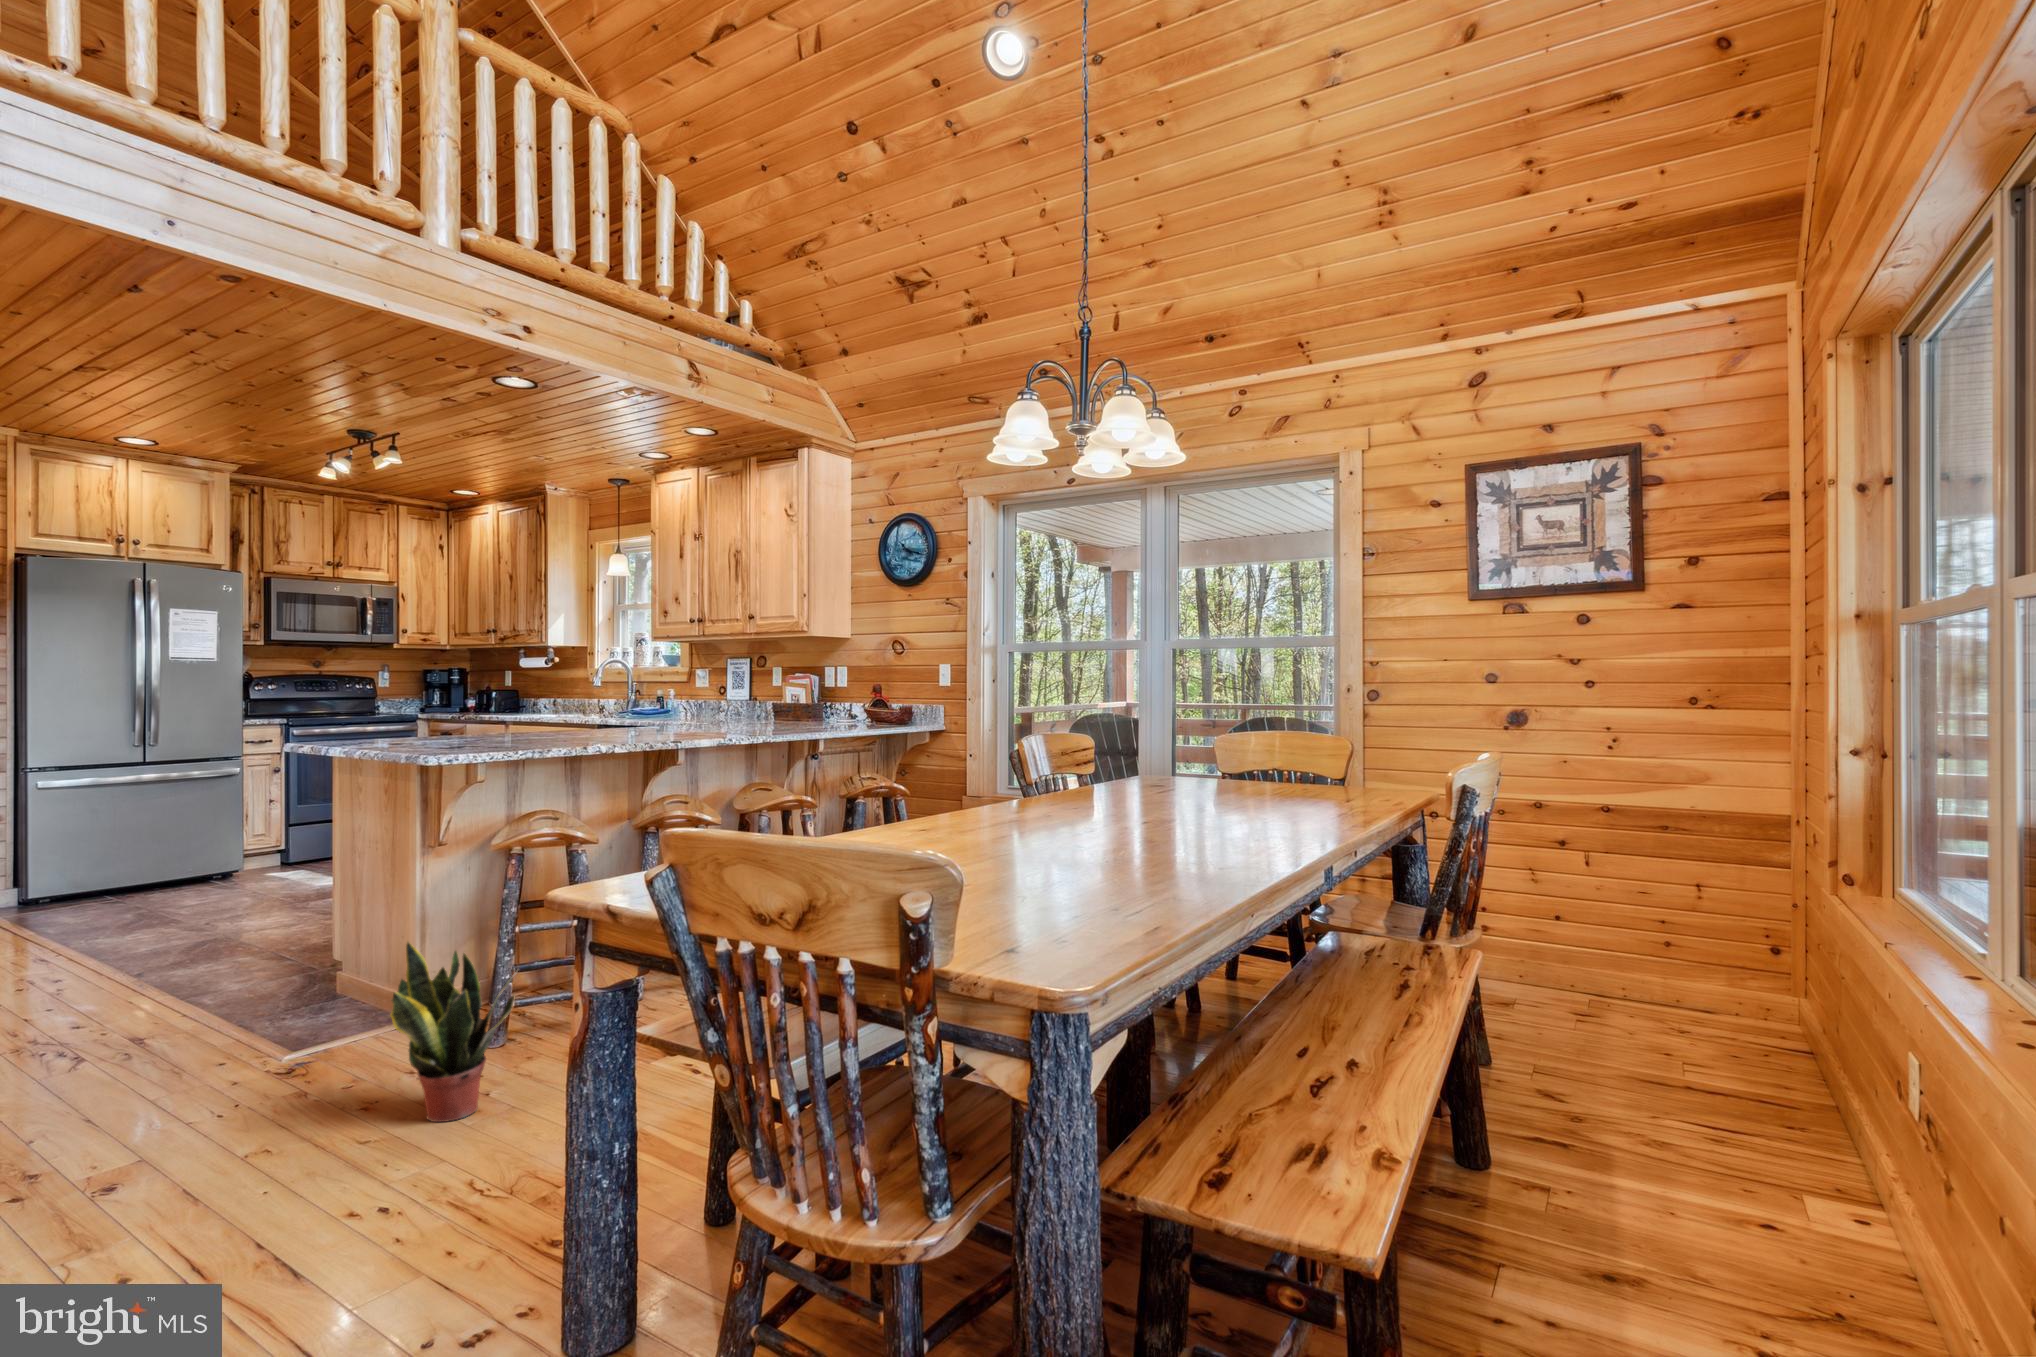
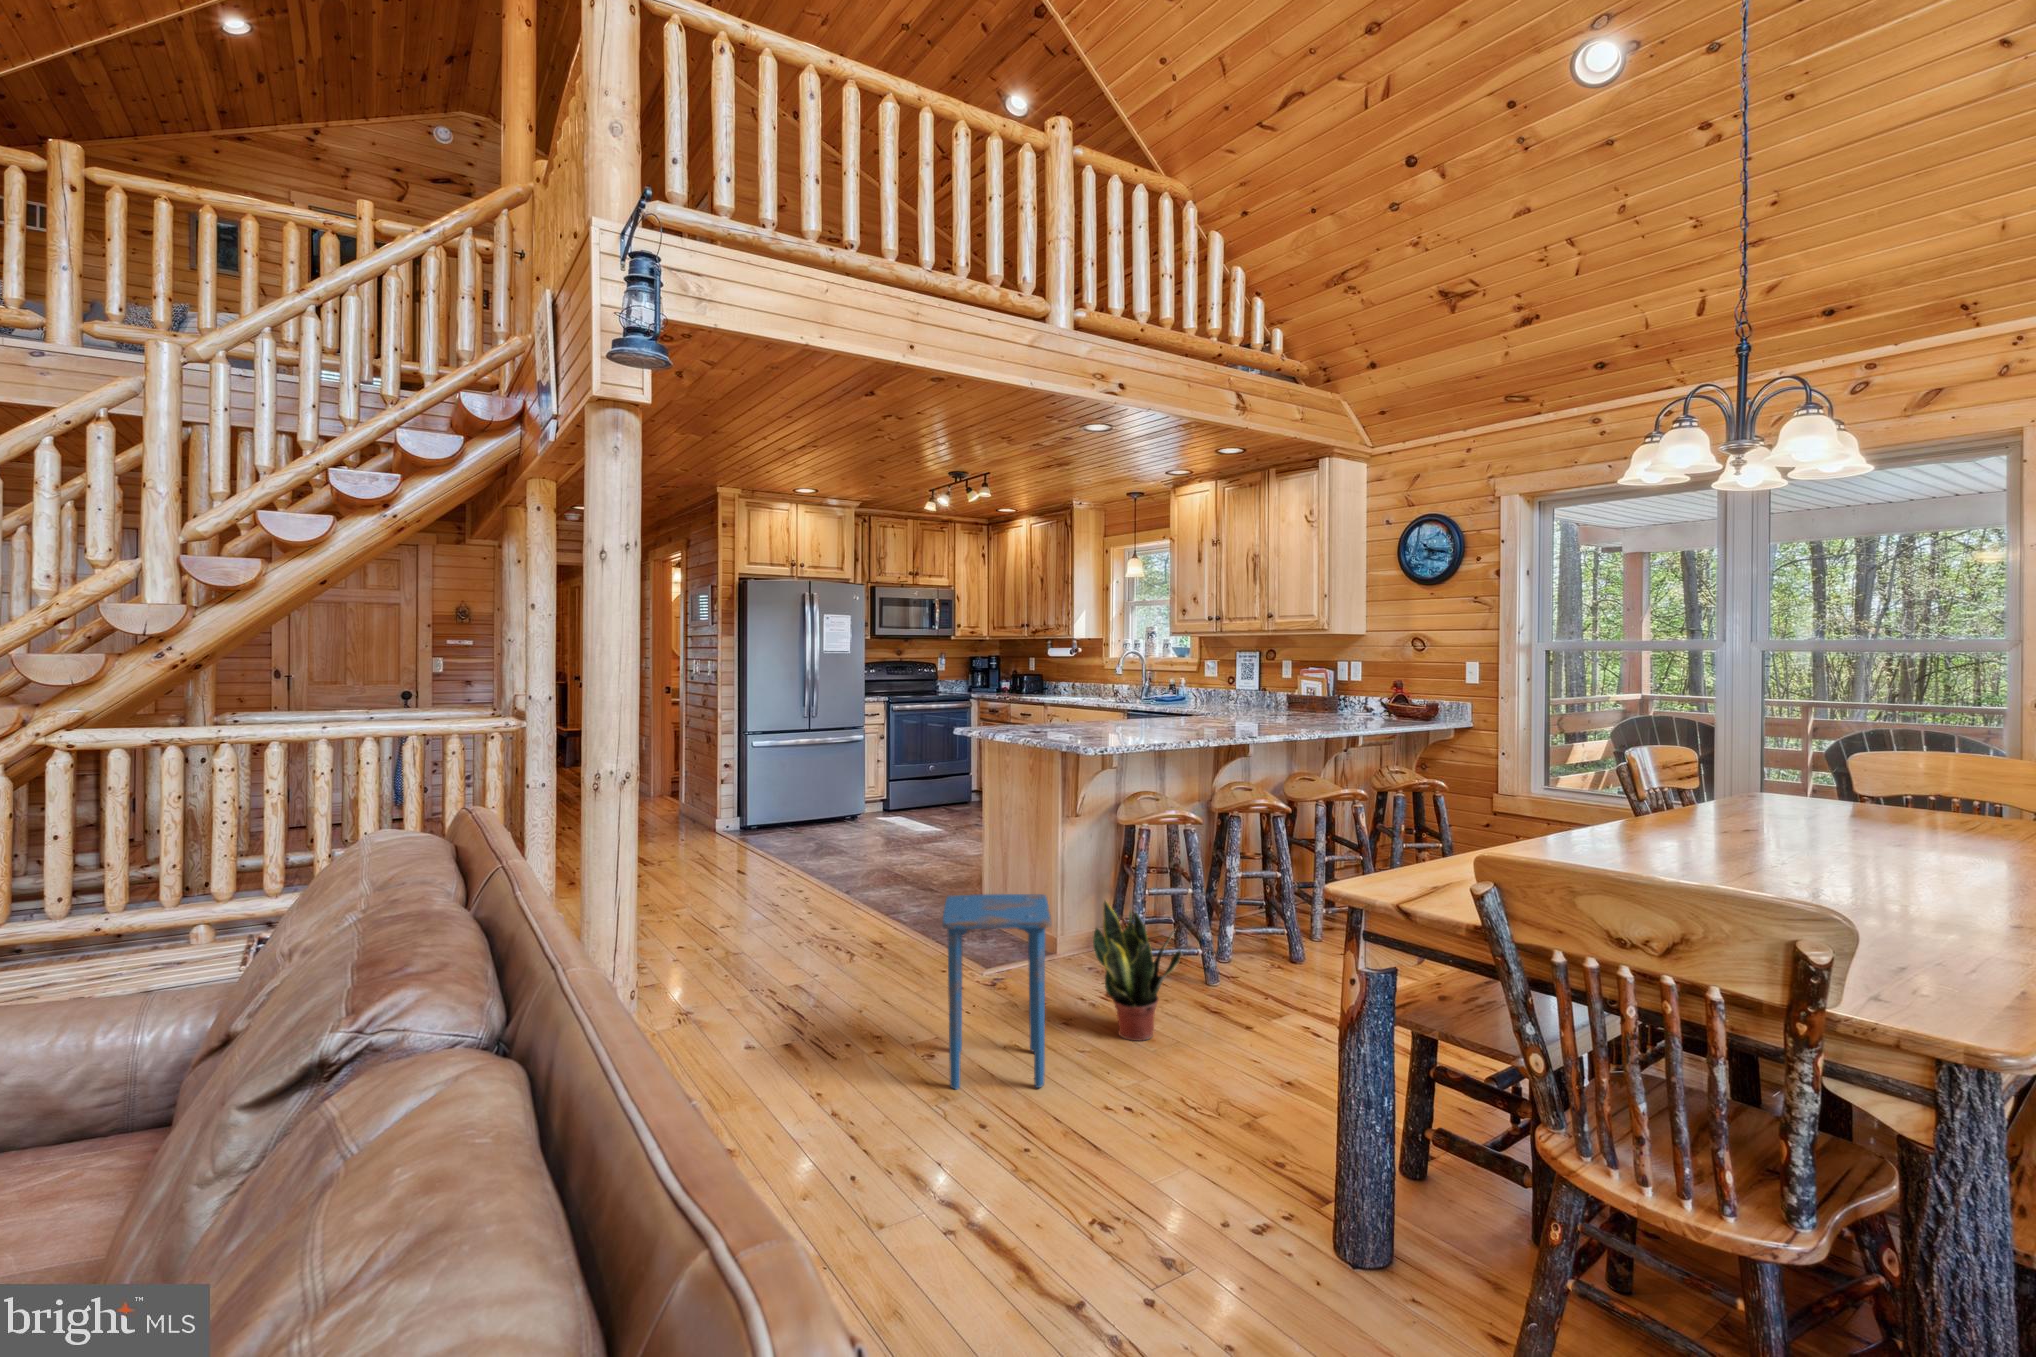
side table: none [55,942,294,1249] -> present [942,894,1051,1090]

